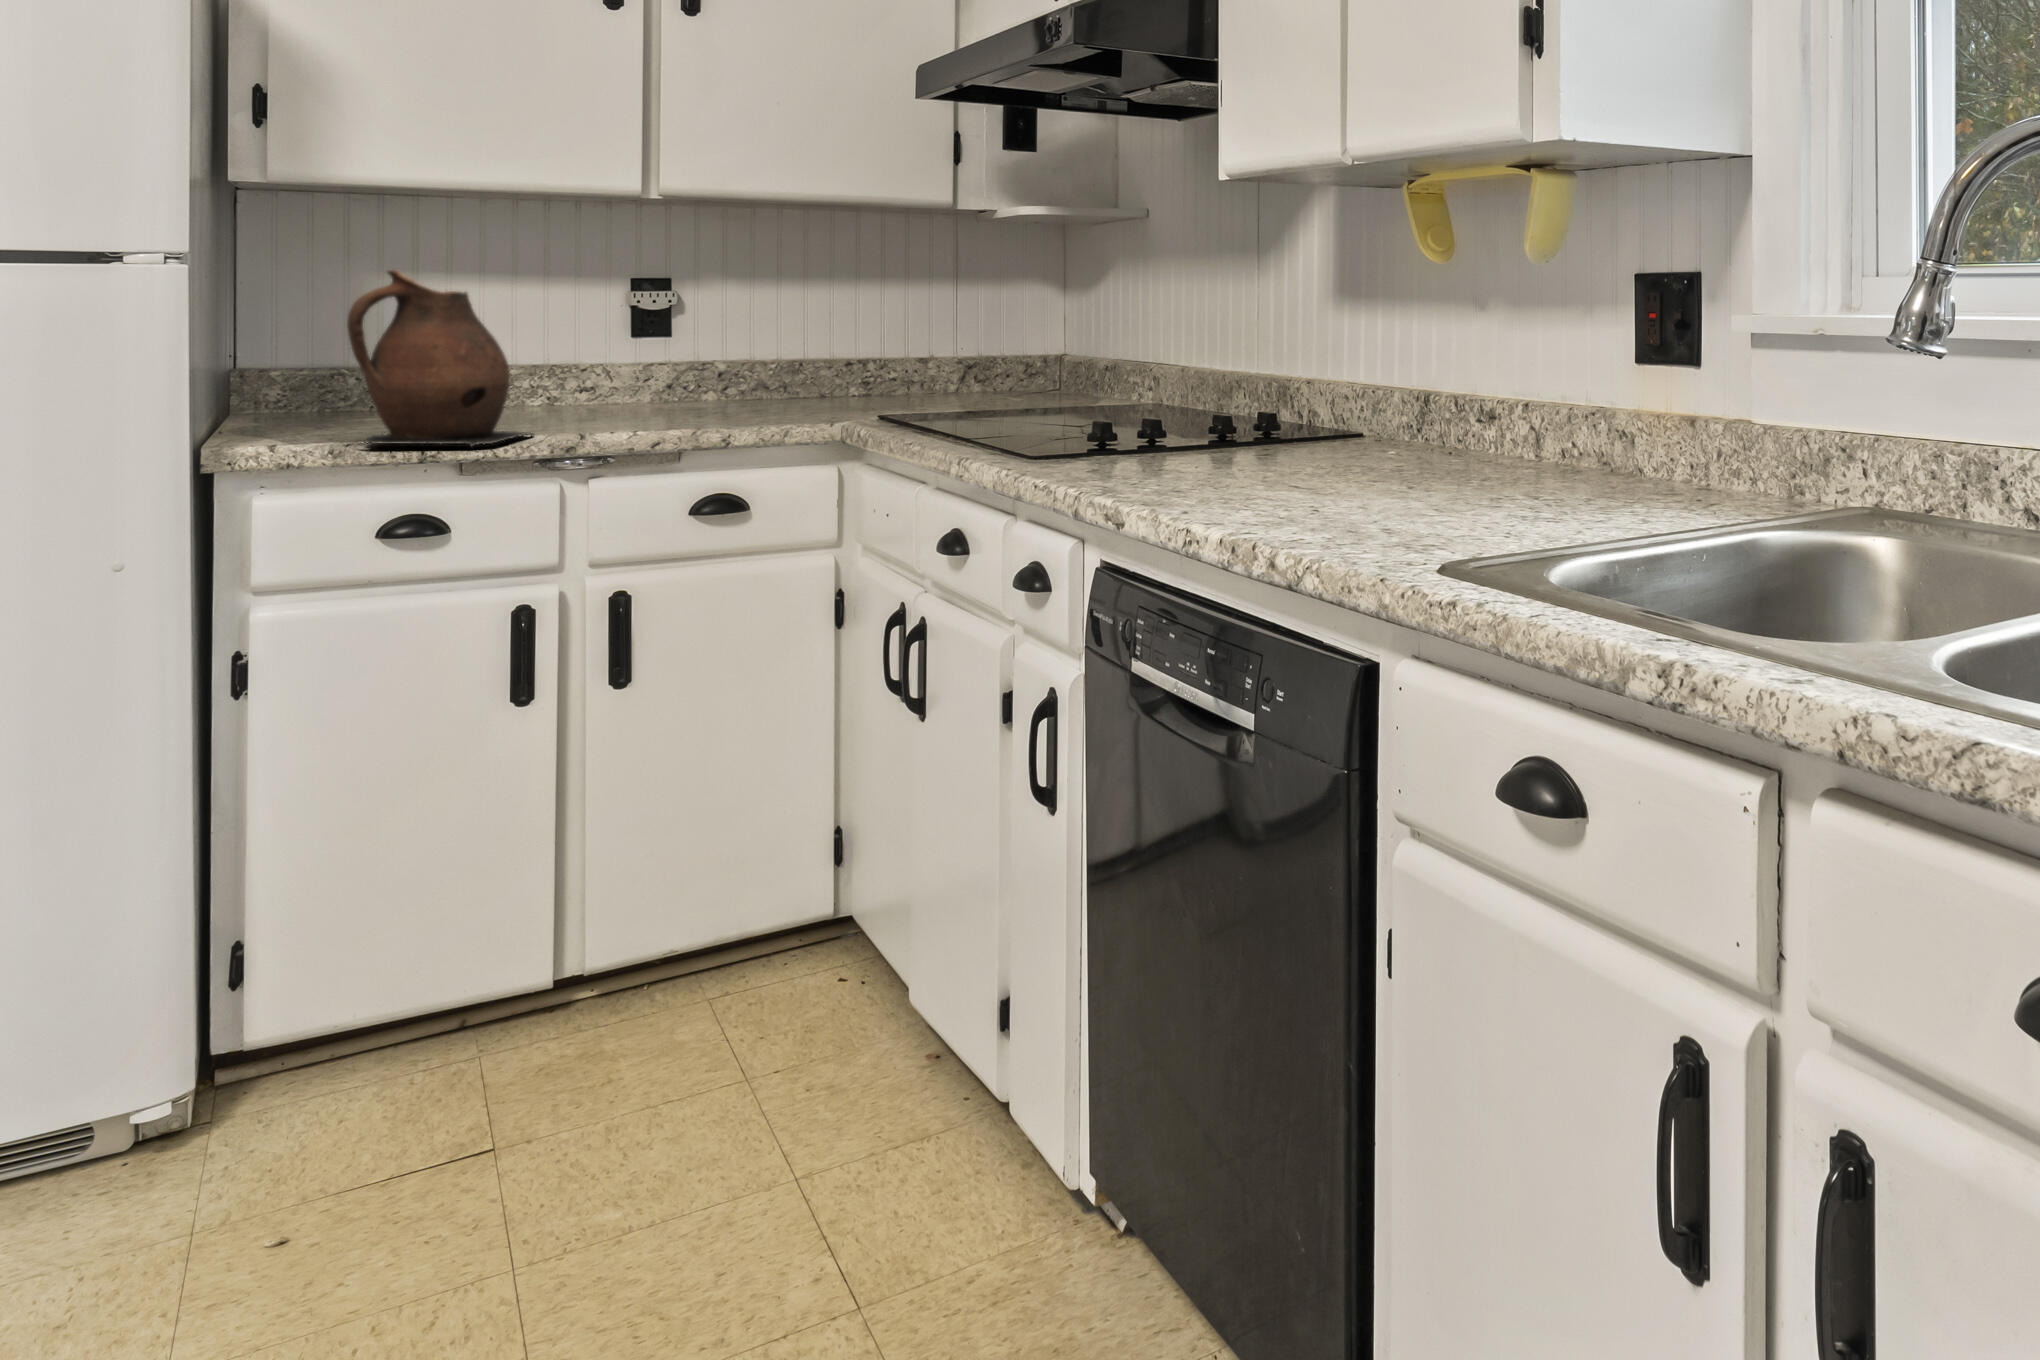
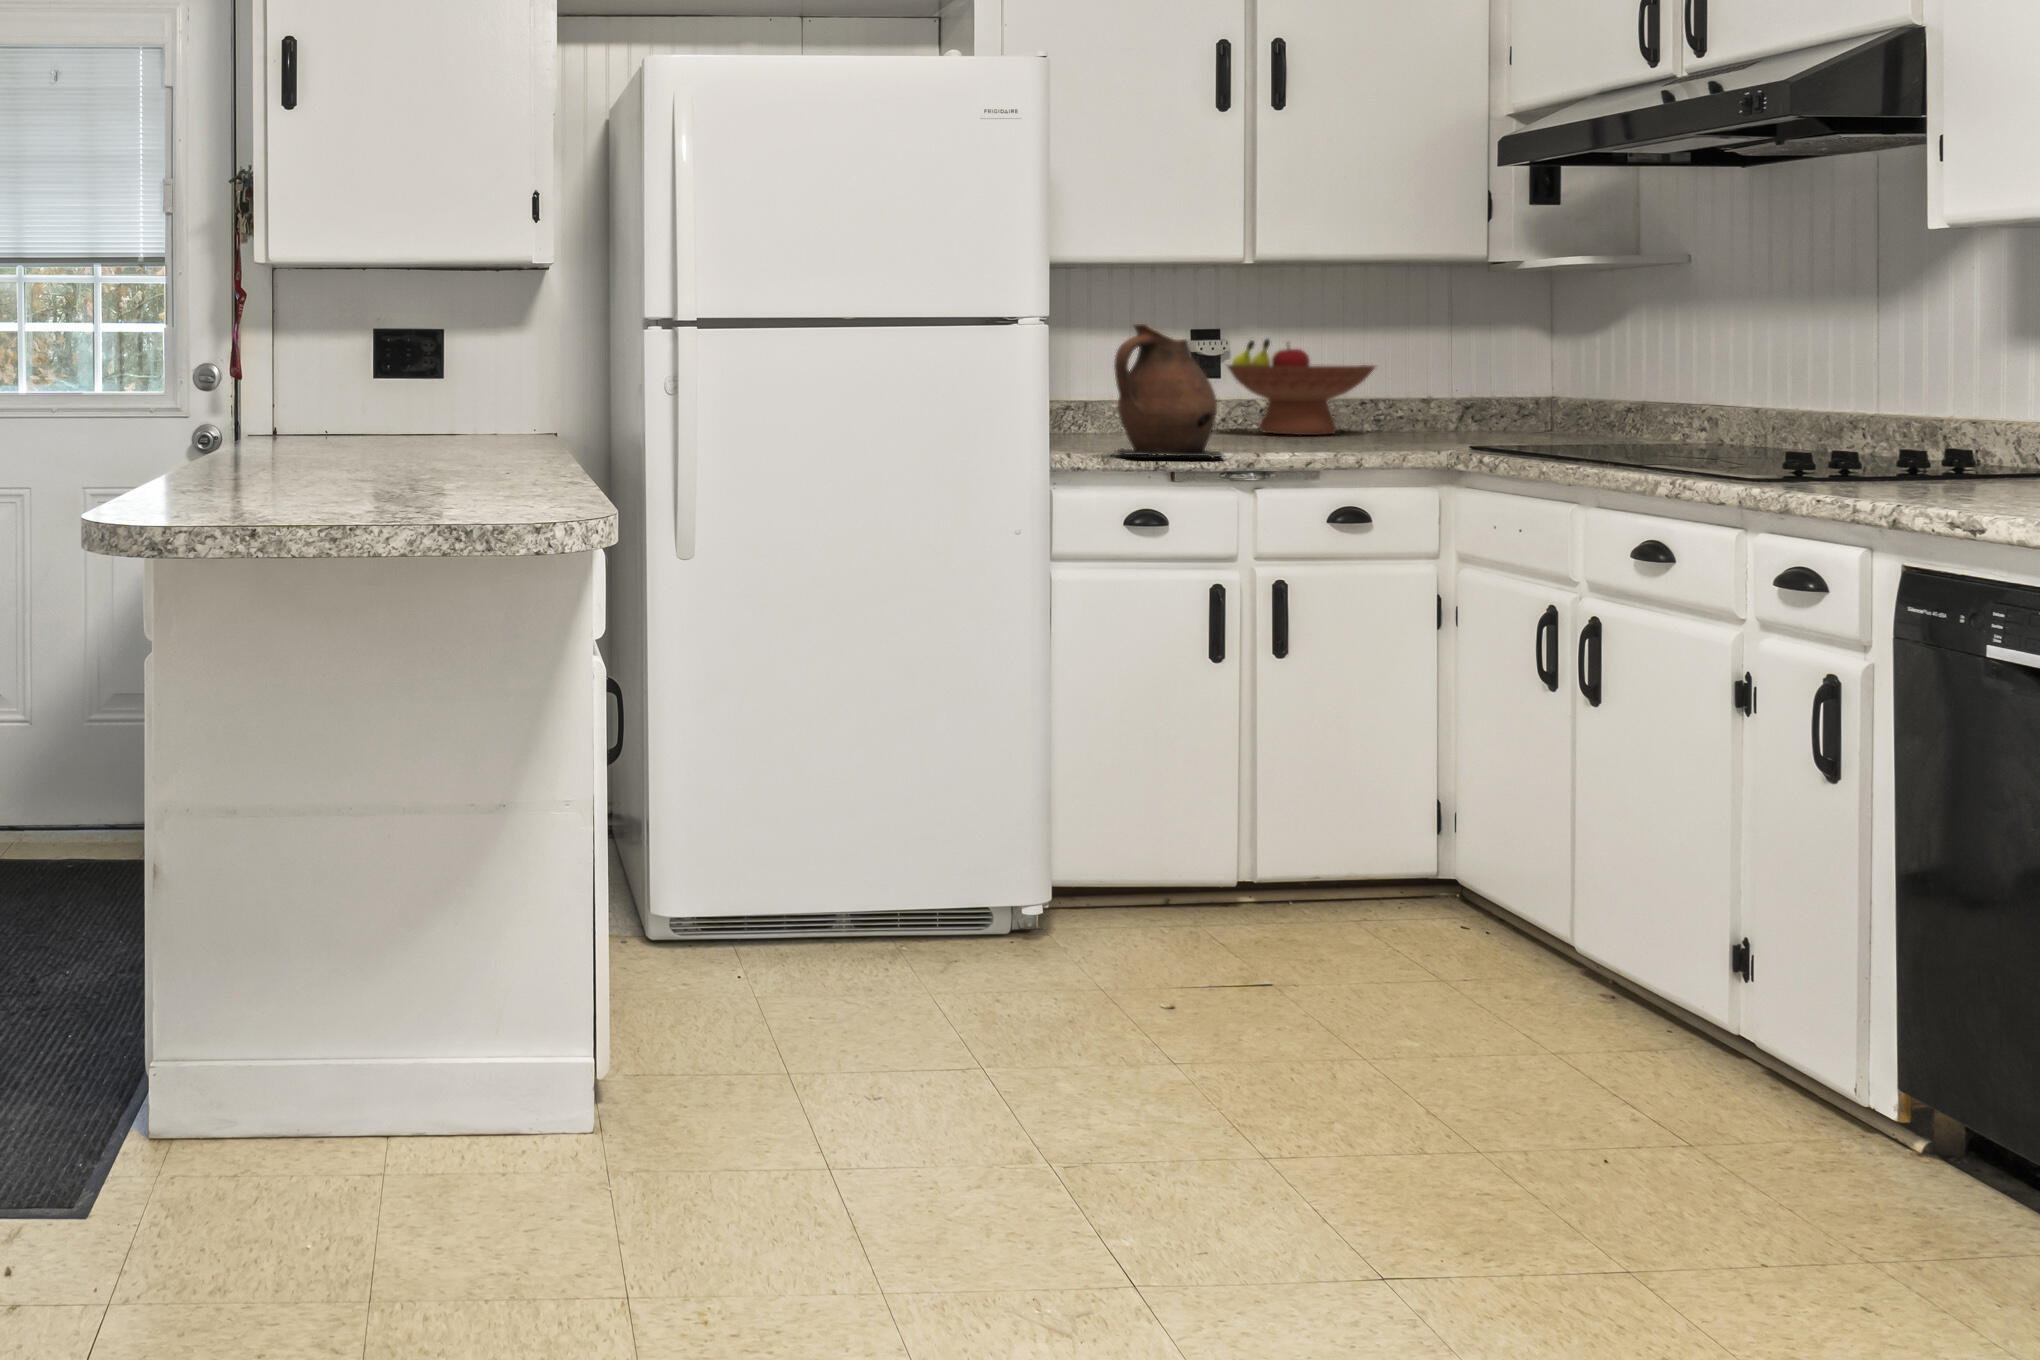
fruit bowl: none [676,289,858,402] -> present [1228,339,1375,435]

